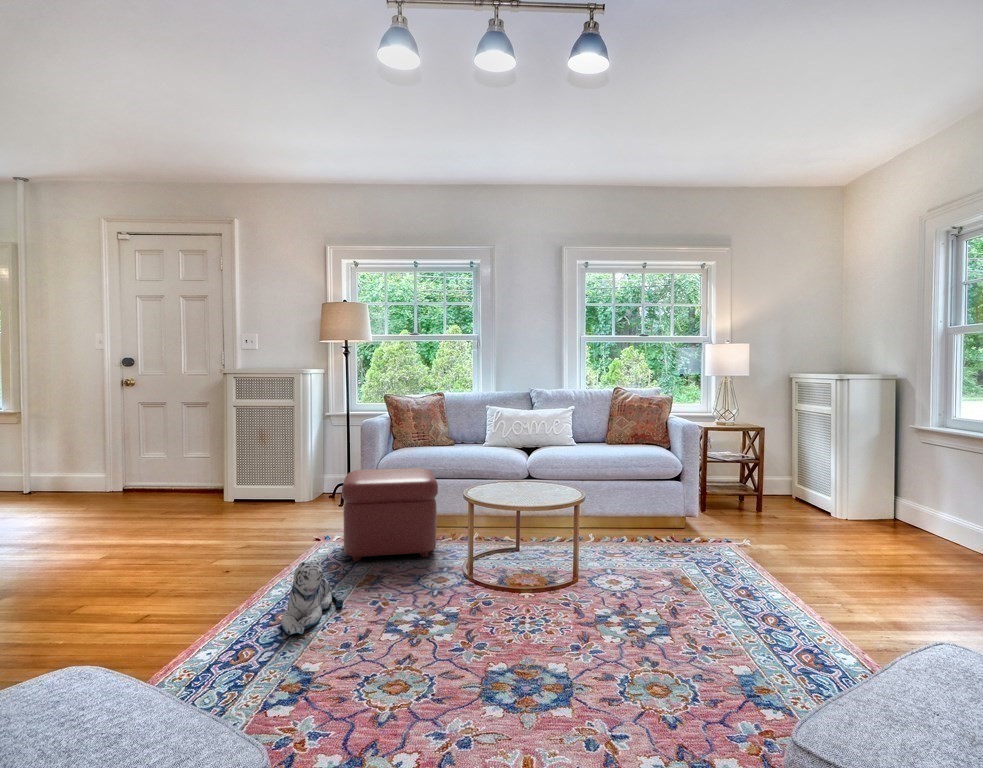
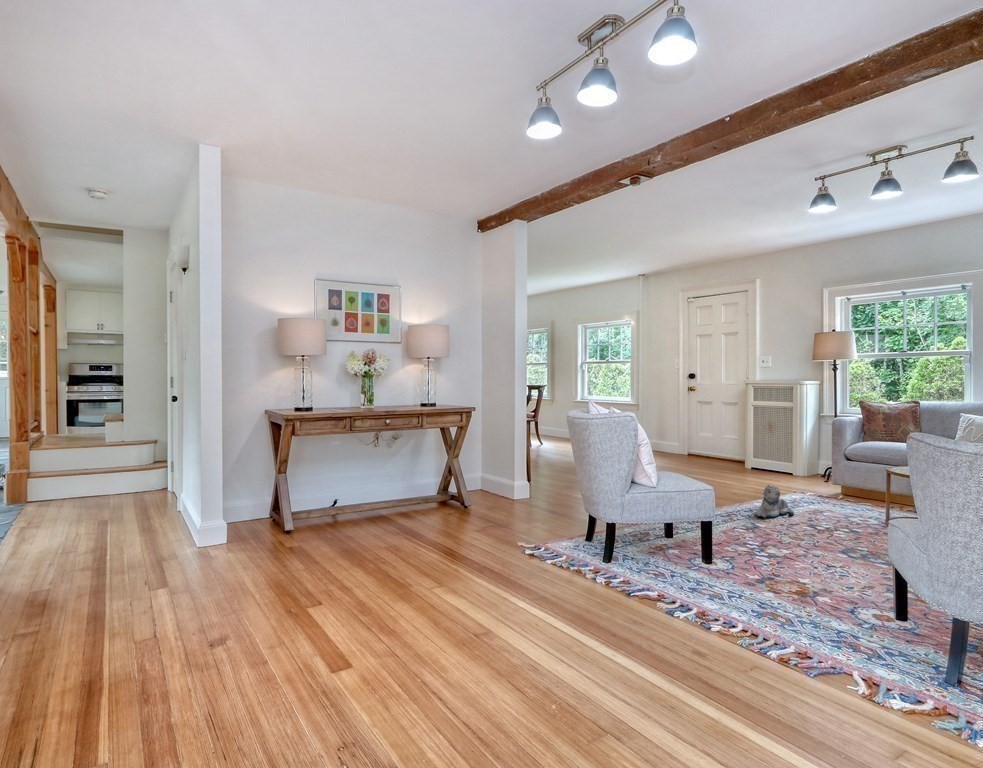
ottoman: present [342,468,438,562] -> none [807,450,884,512]

